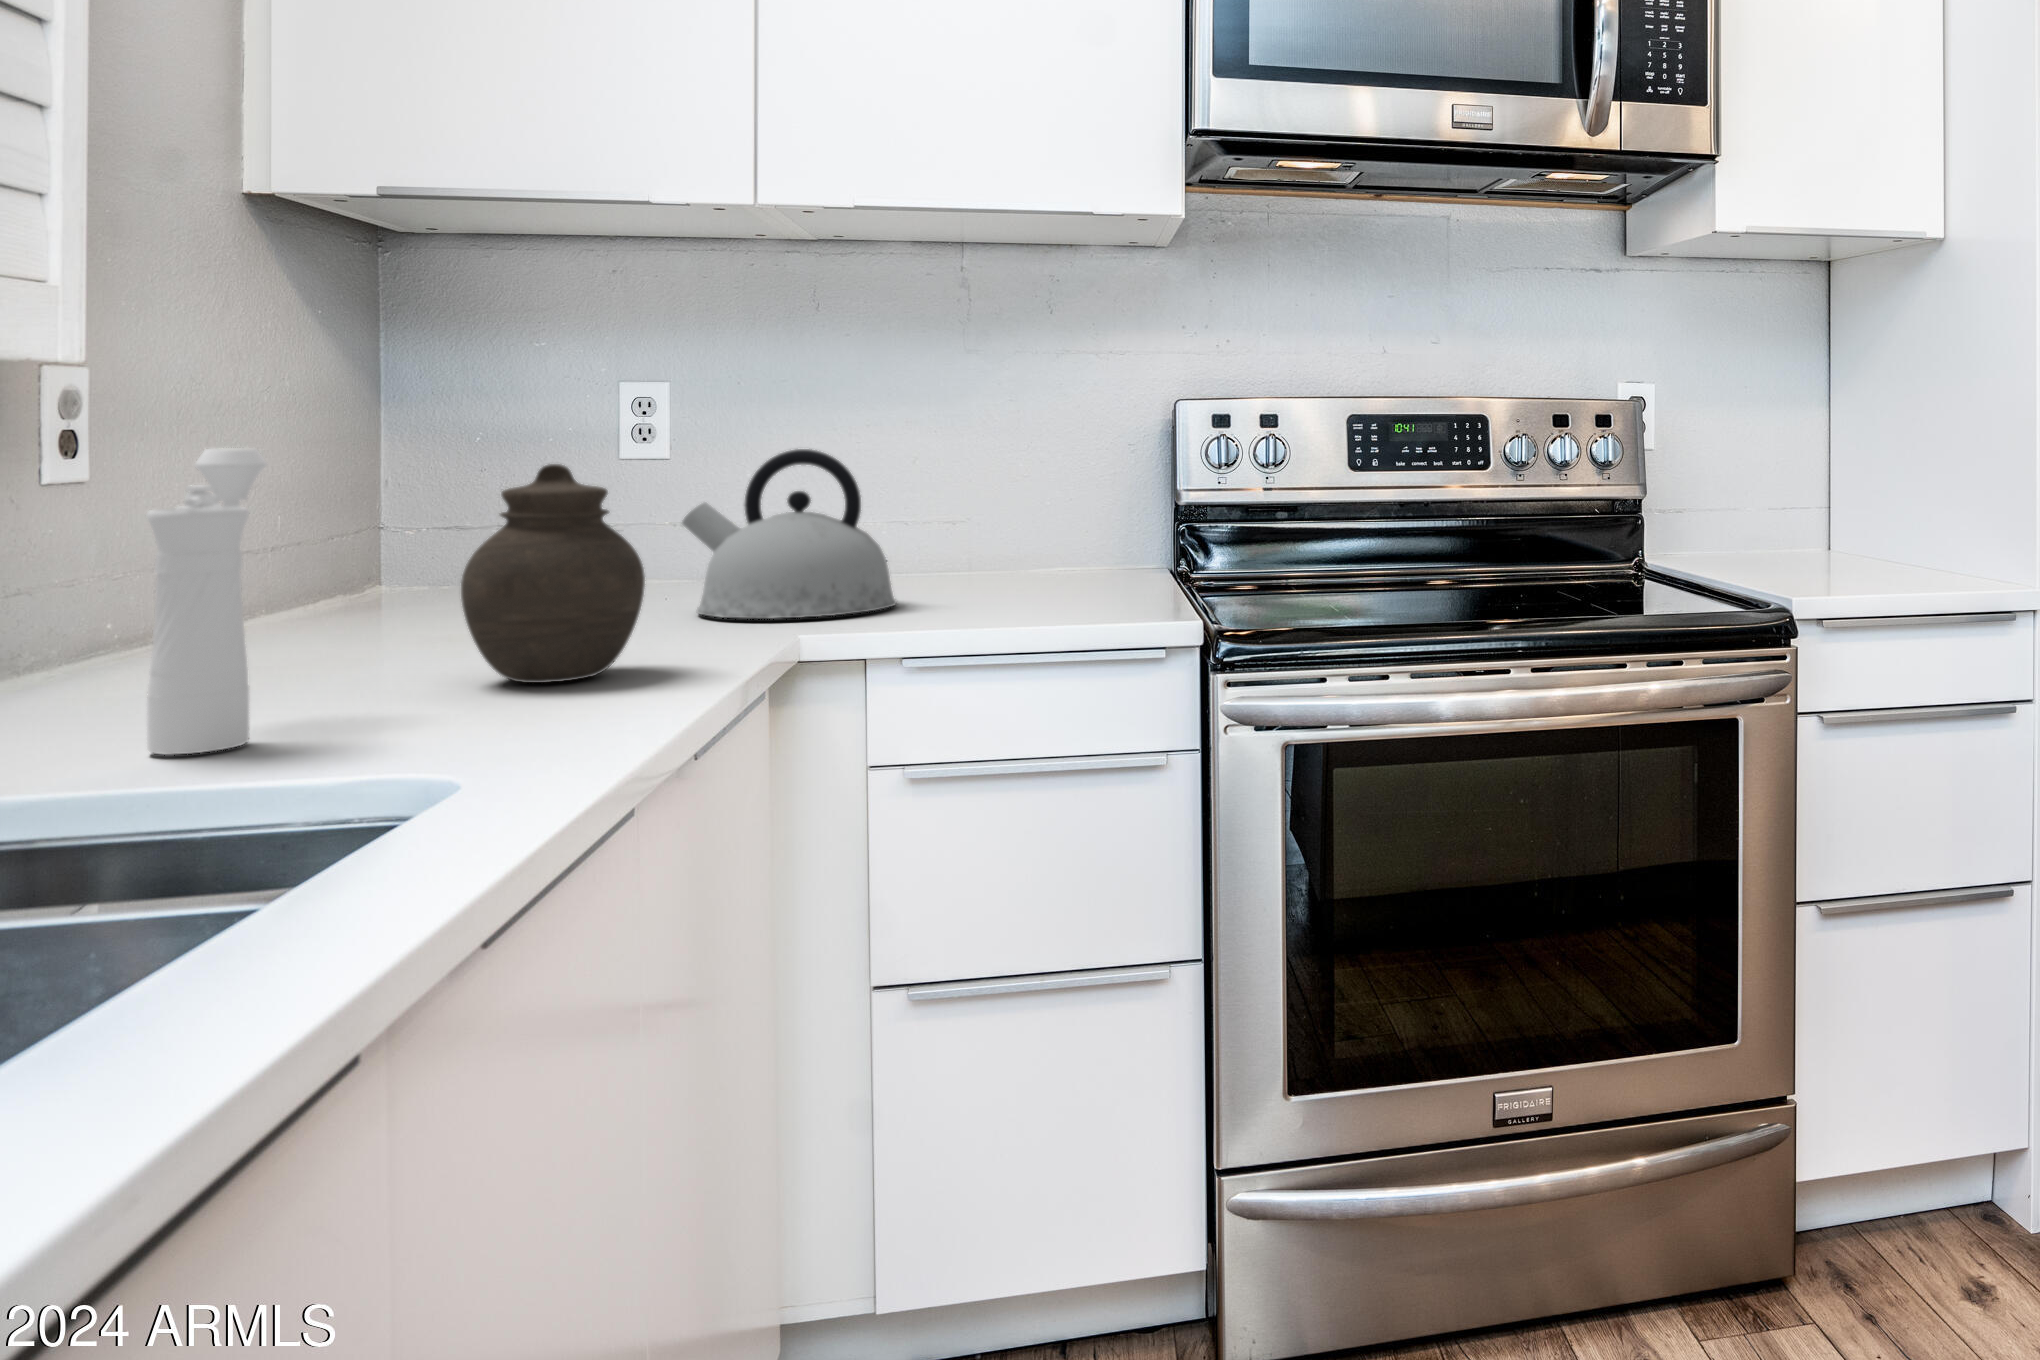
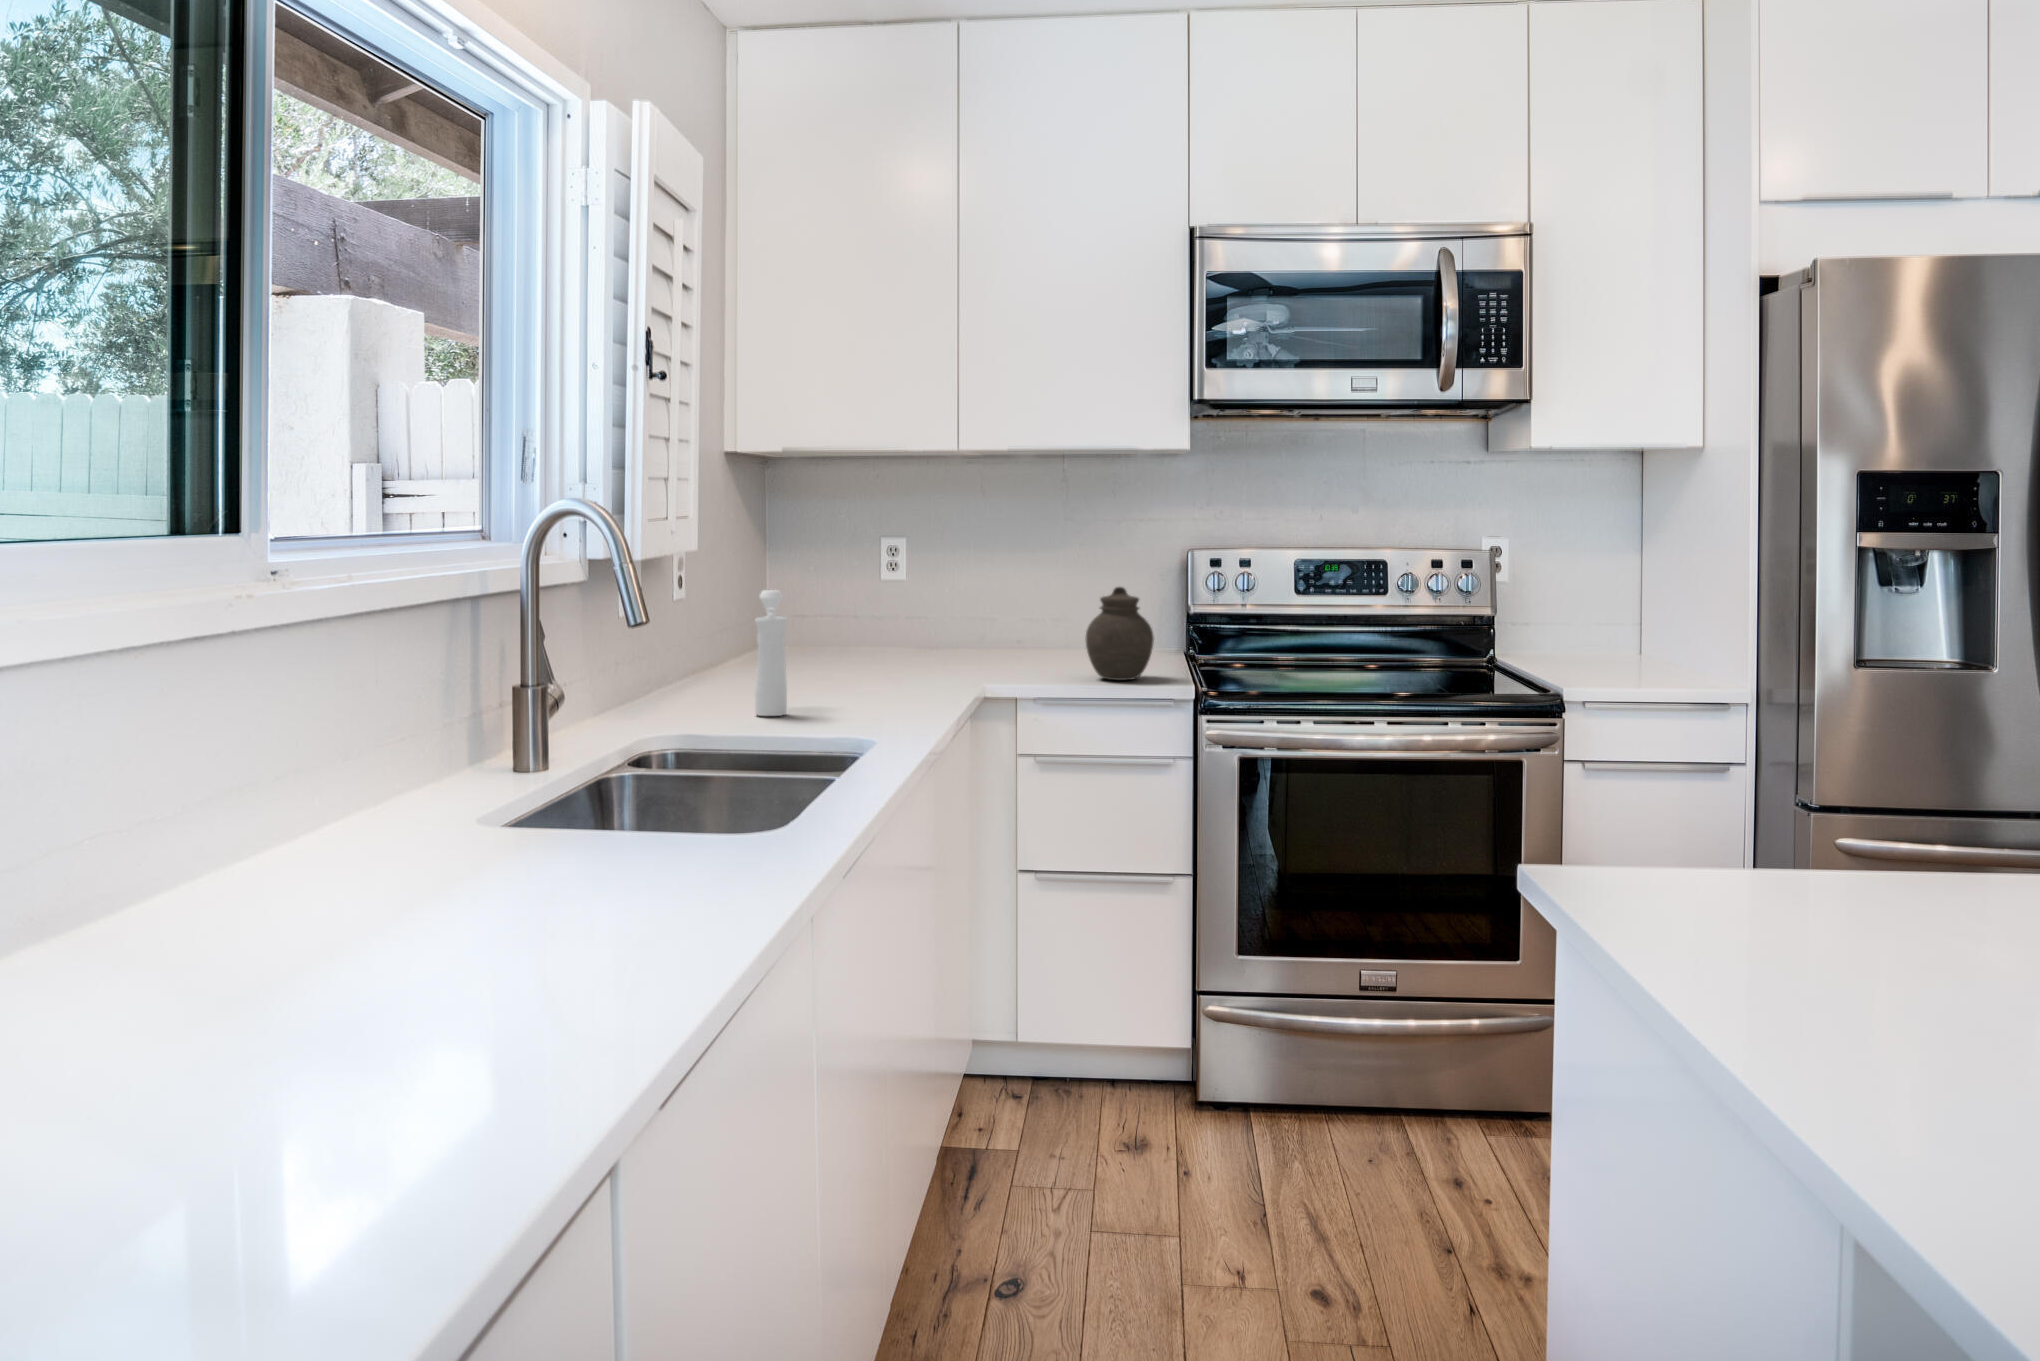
kettle: present [682,449,896,619] -> none [921,581,1029,673]
jar: present [461,464,645,683] -> present [1086,587,1154,680]

